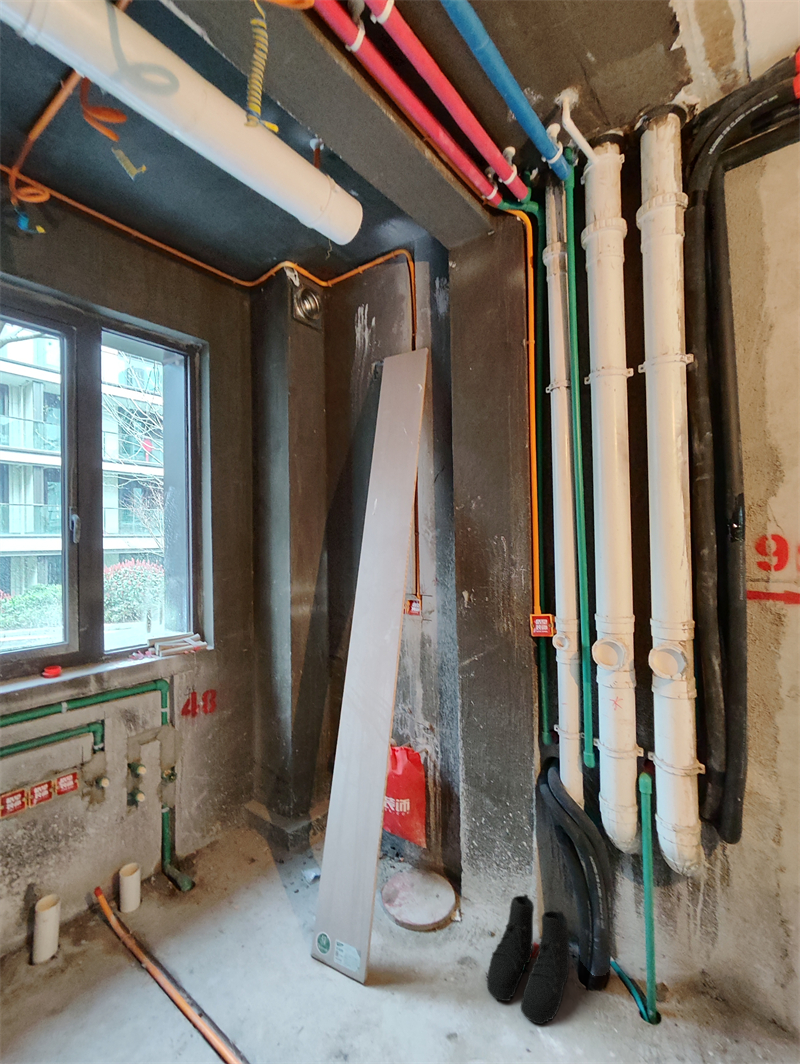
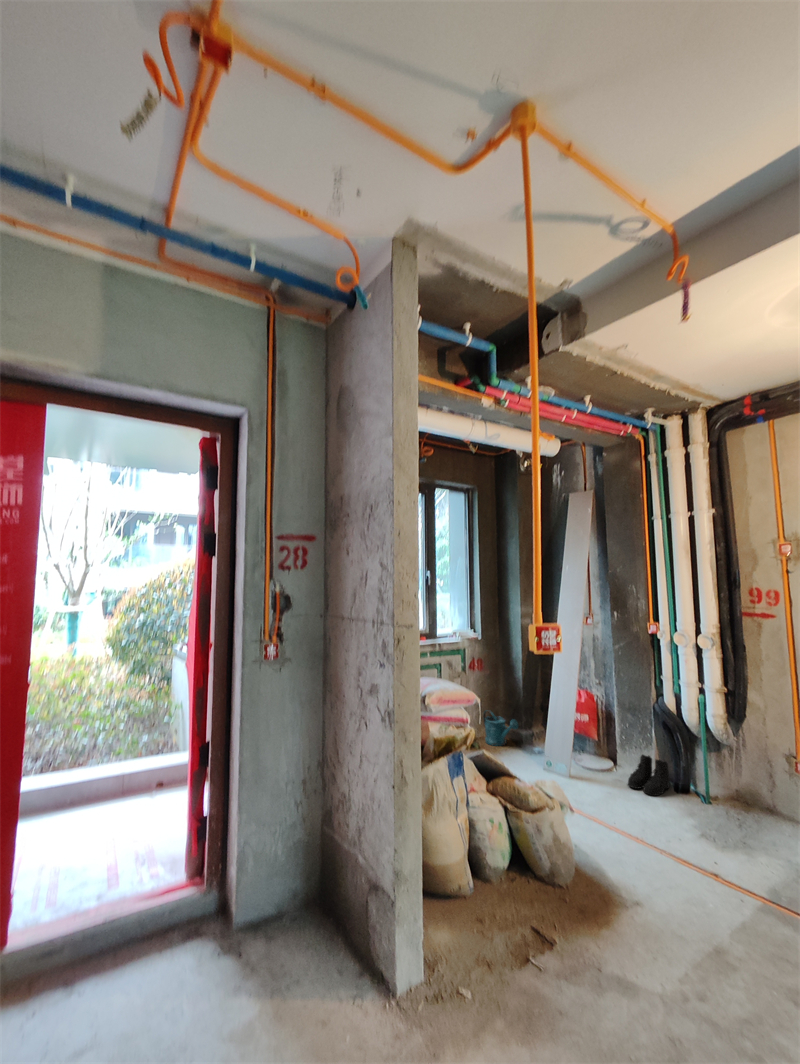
watering can: none [206,796,270,879] -> present [483,710,518,746]

